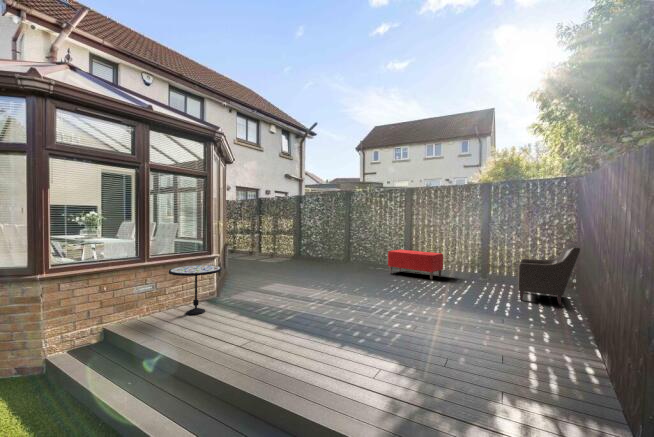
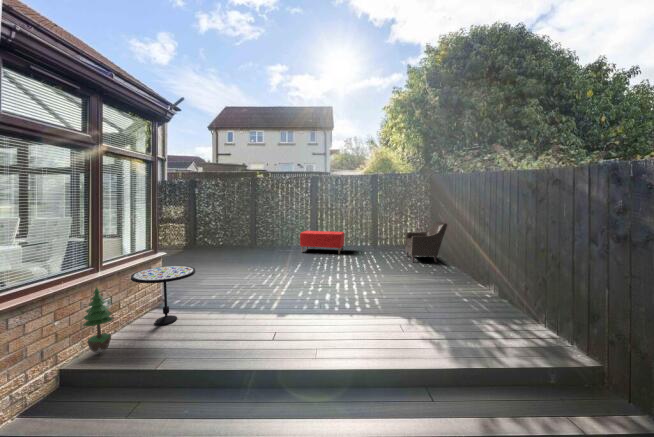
potted tree: none [119,271,141,325] -> present [83,288,113,353]

